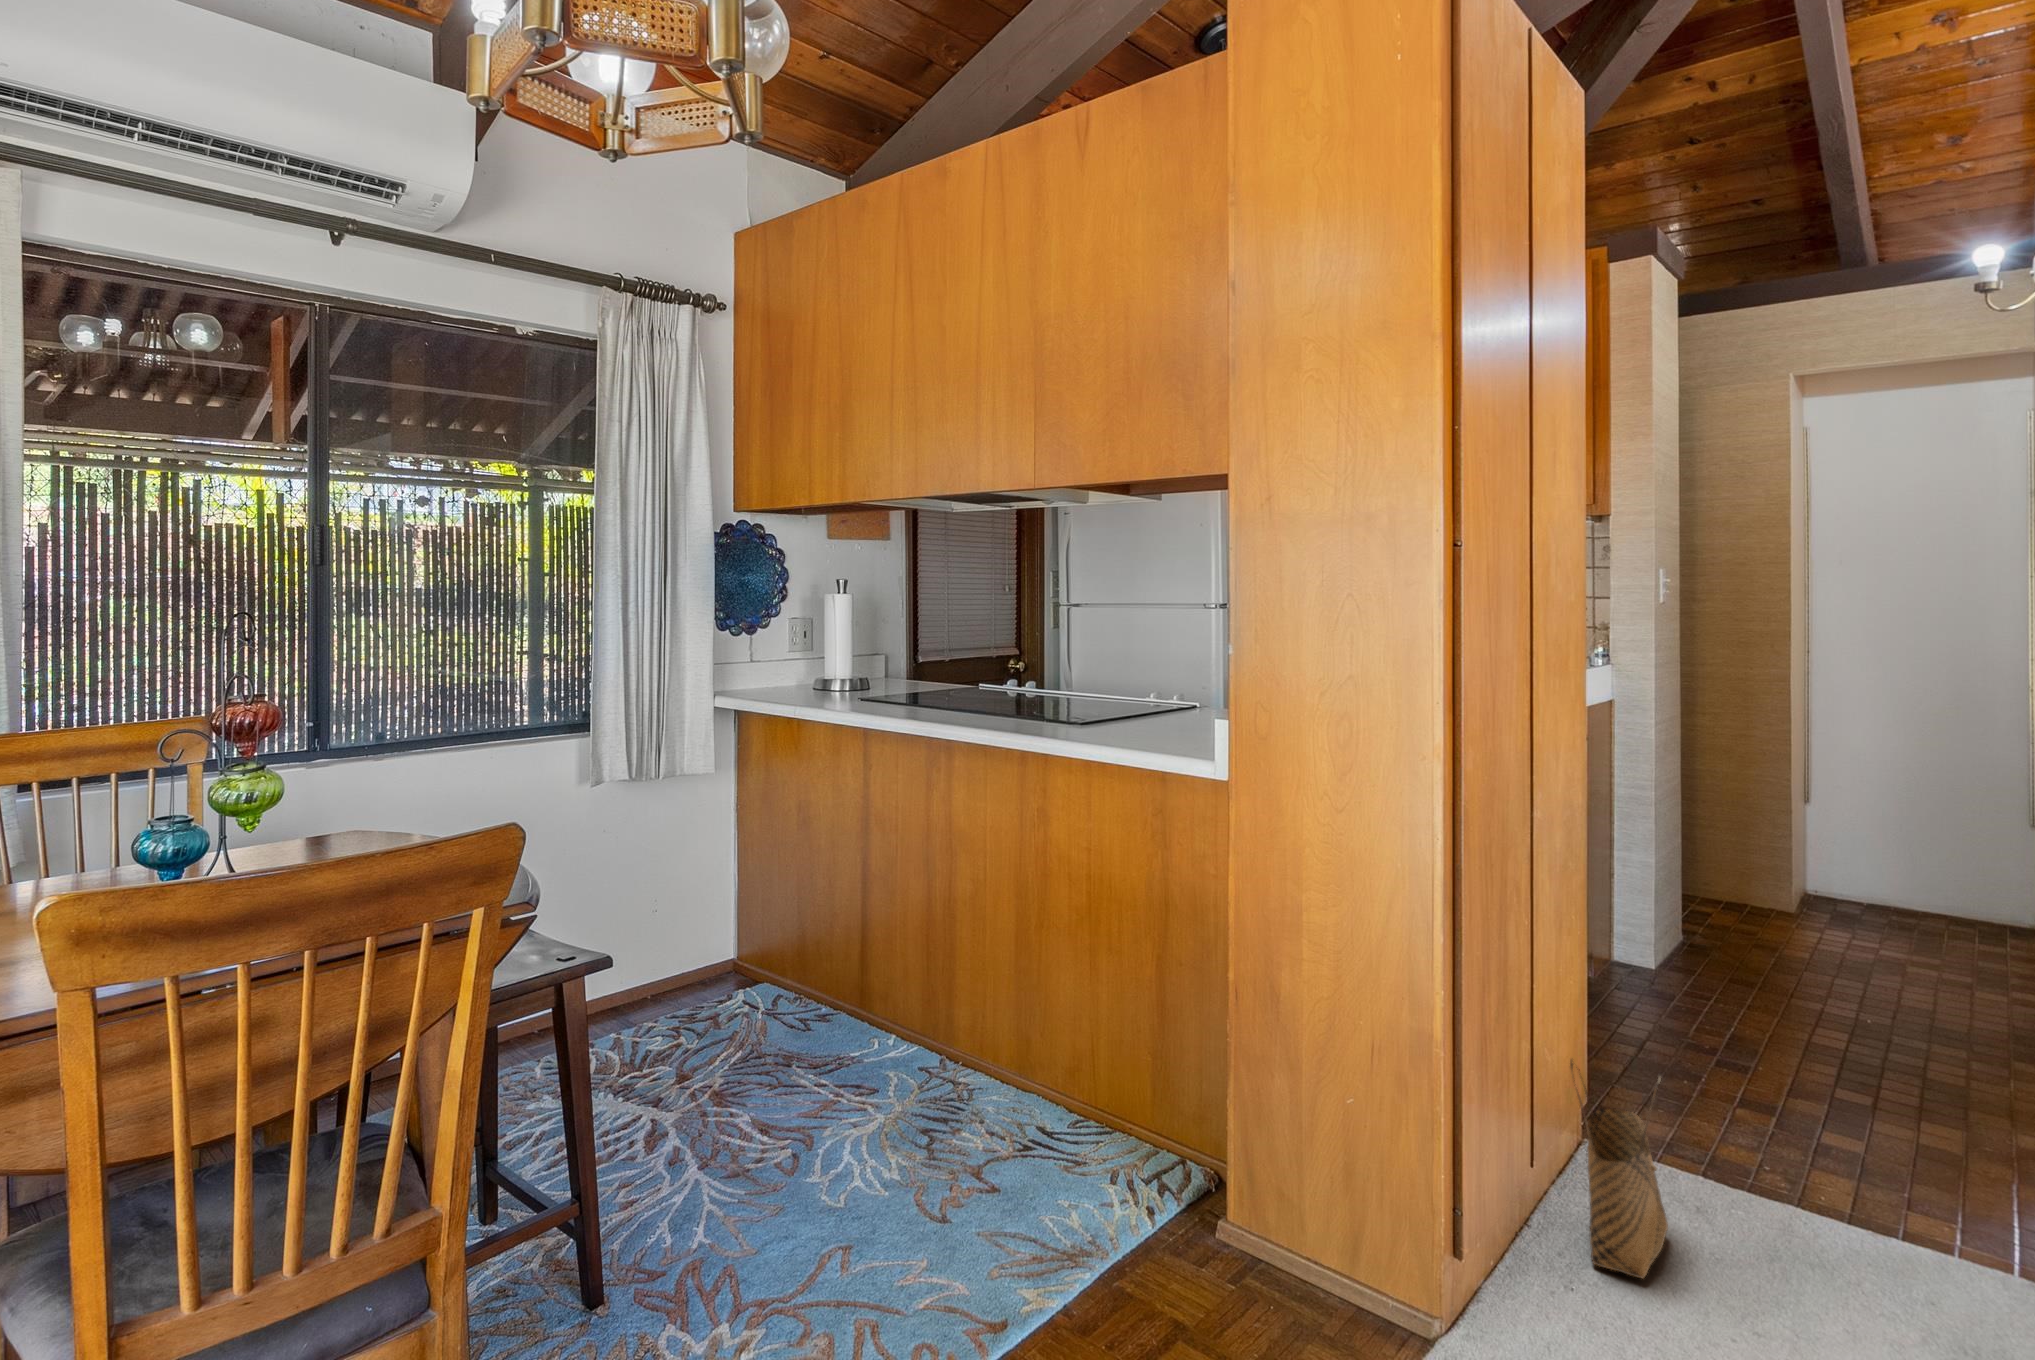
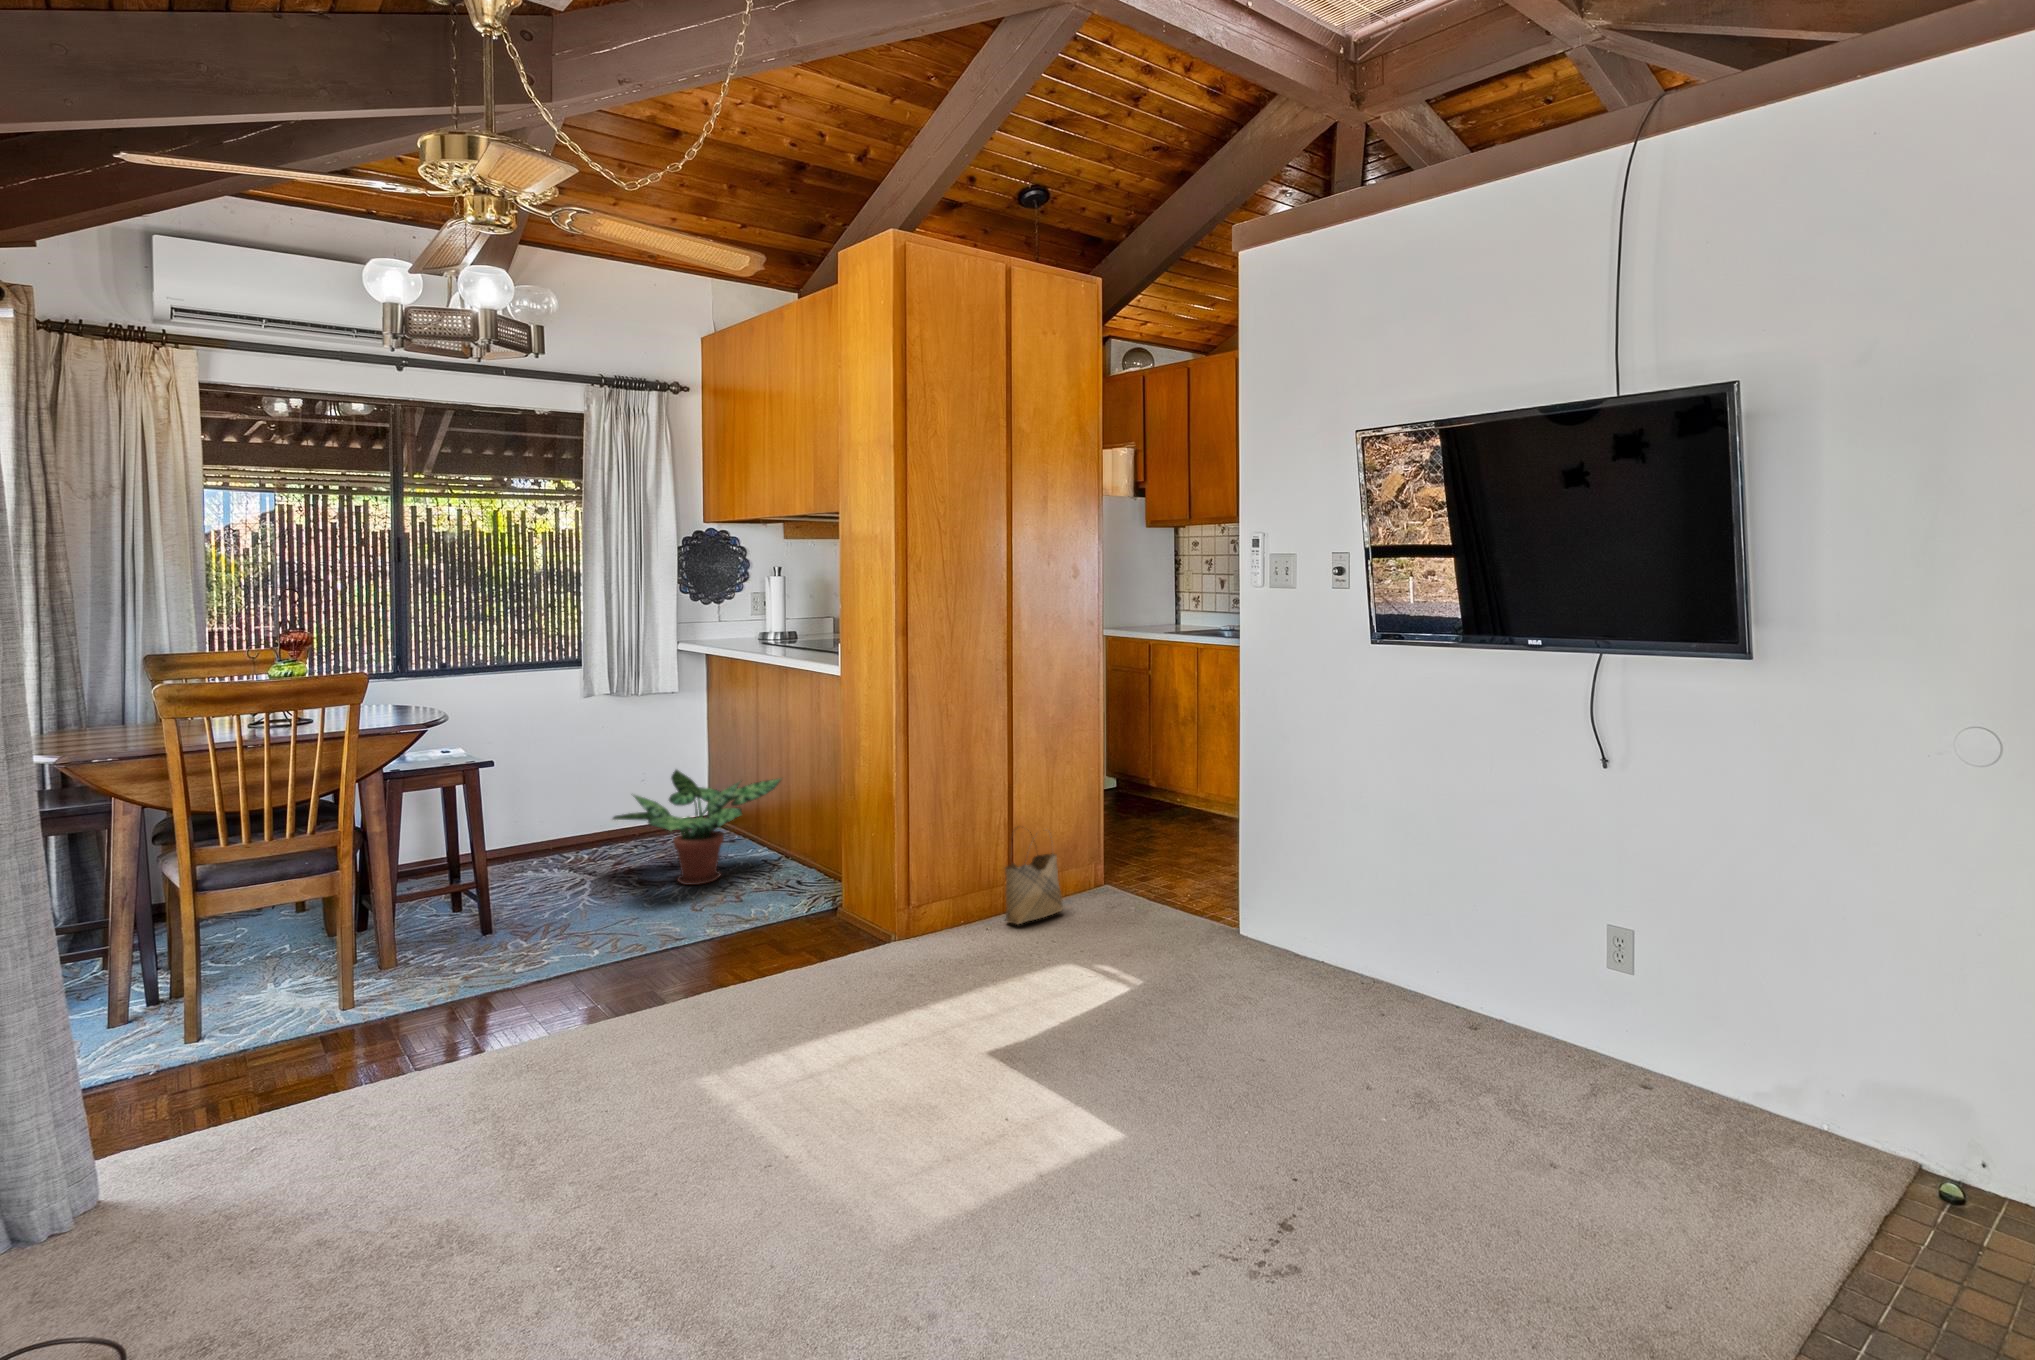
potted plant: none [685,923,962,1132] -> present [613,770,781,885]

